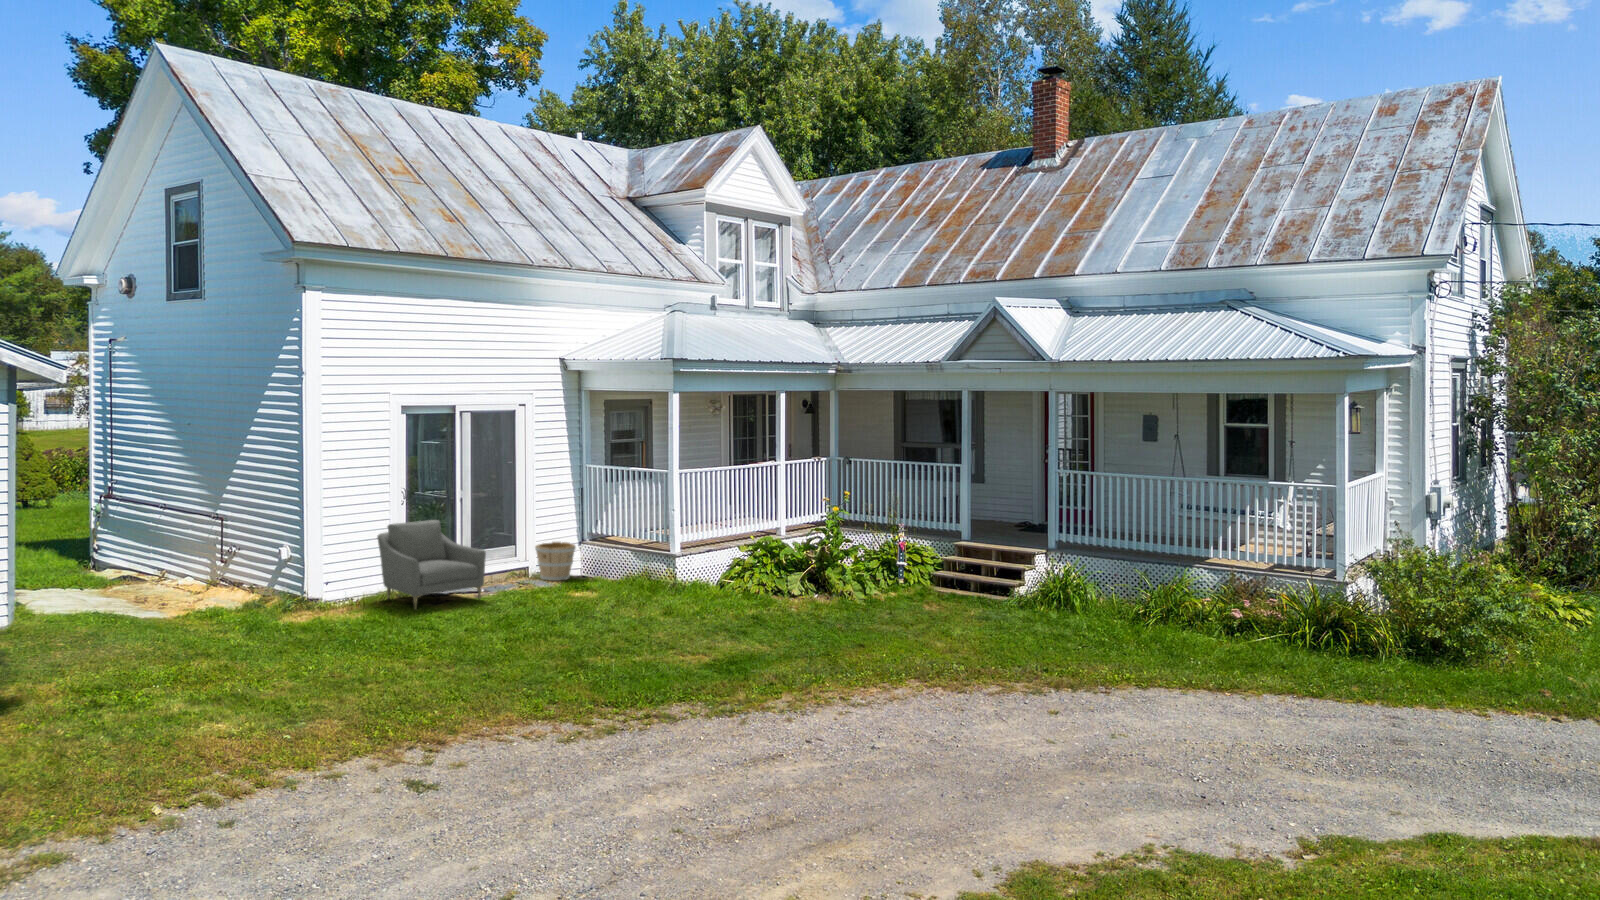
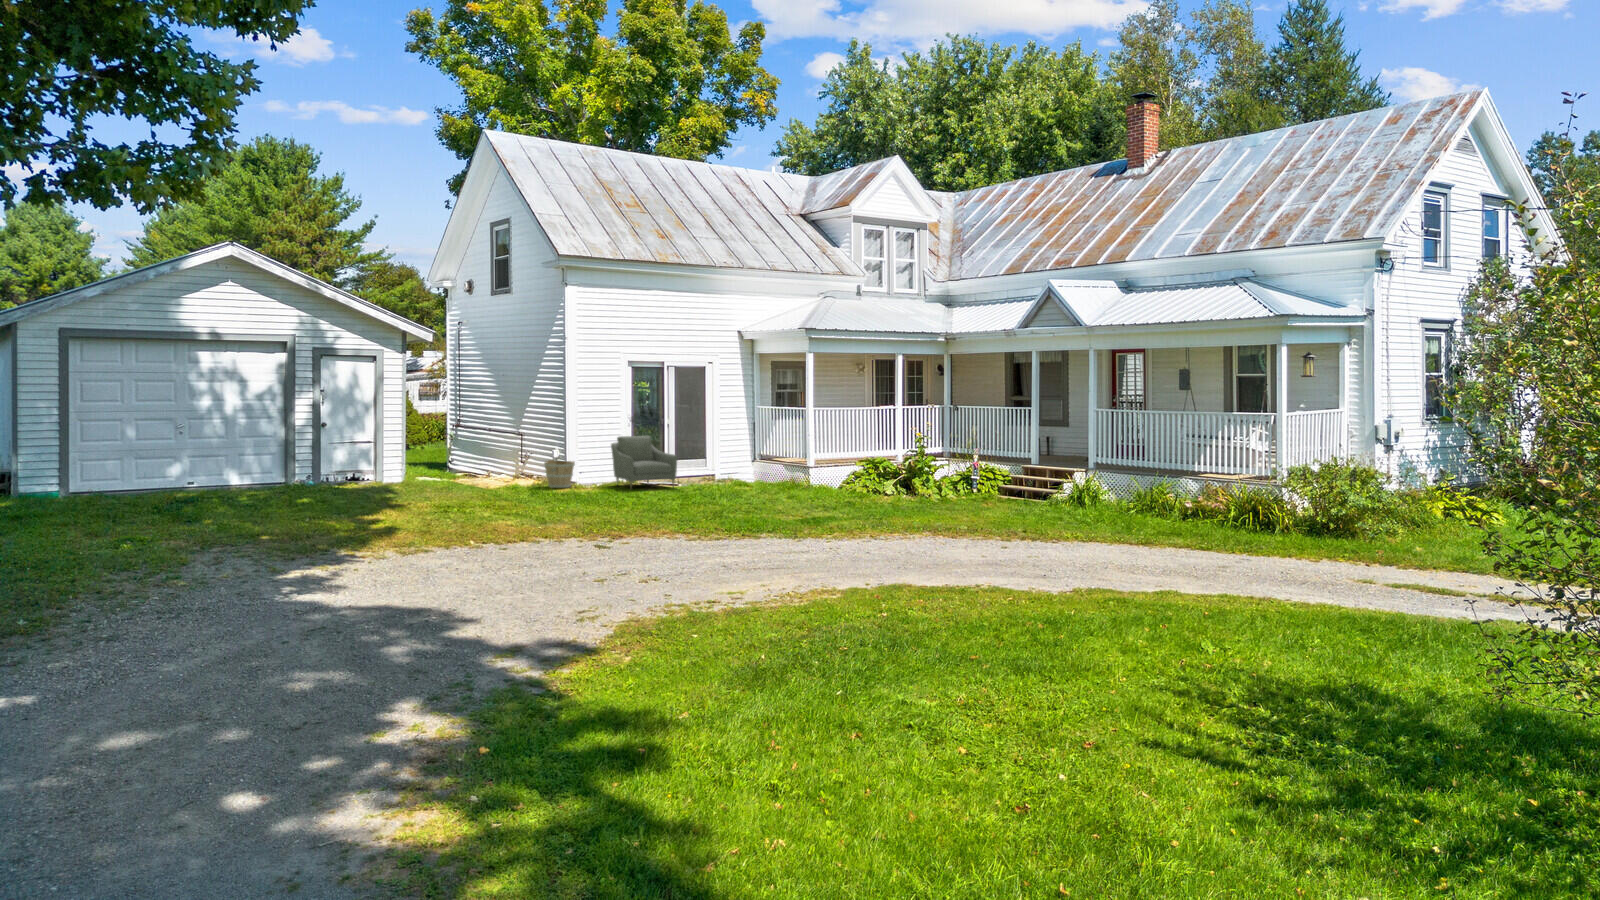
wooden bucket: present [535,542,576,581] -> present [544,460,575,488]

